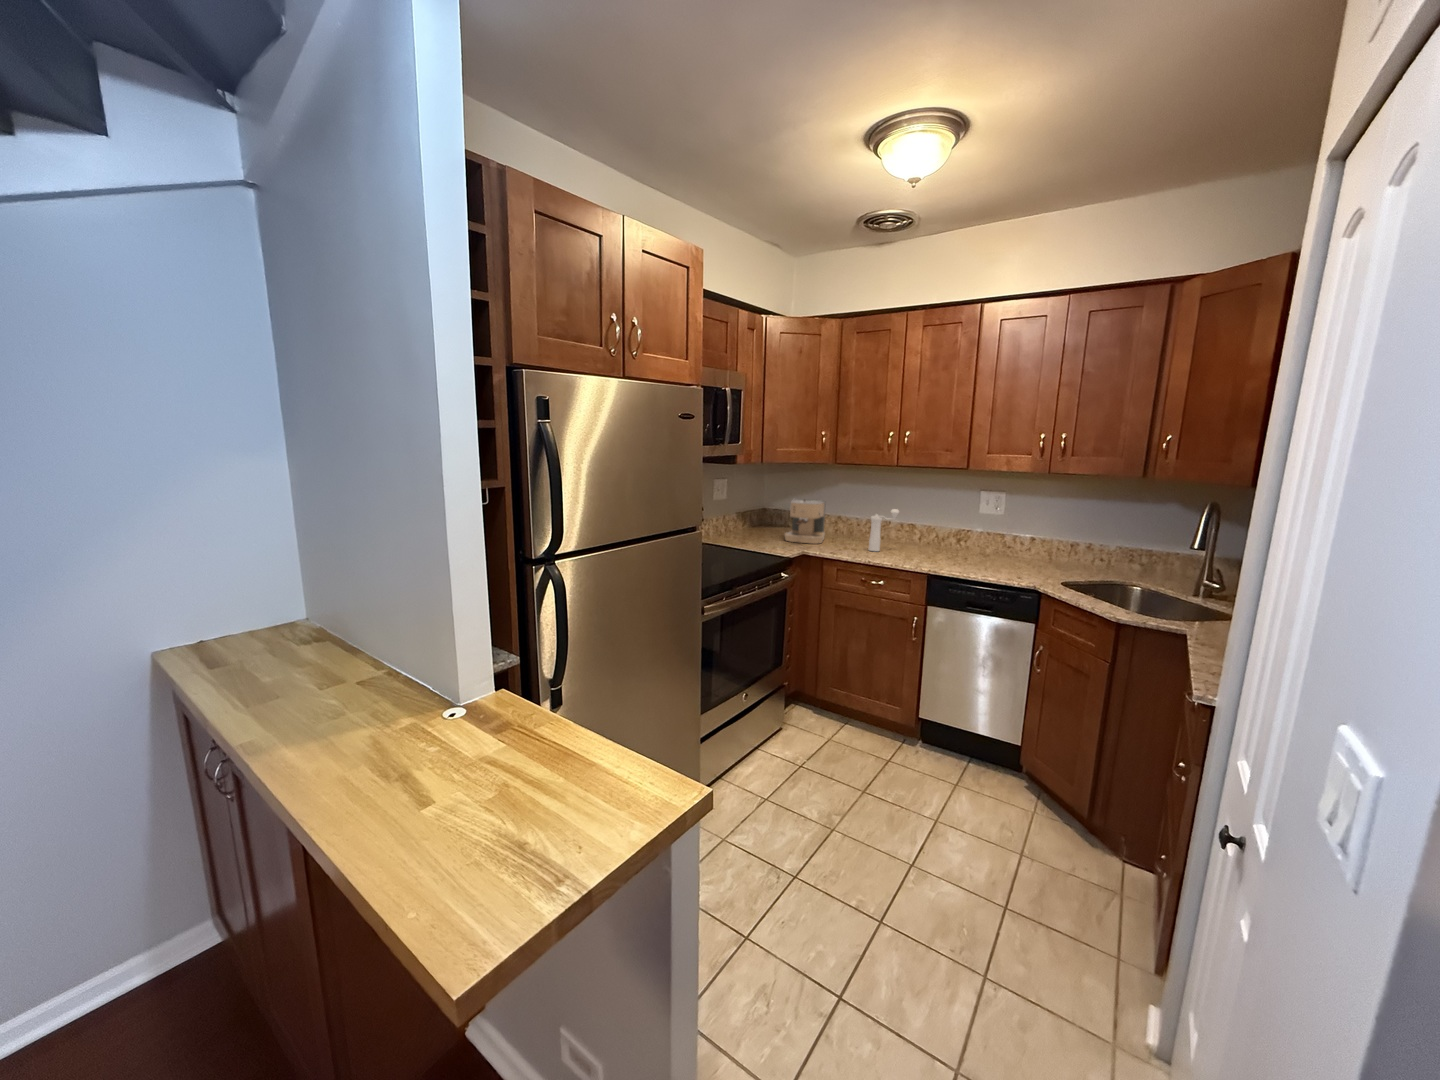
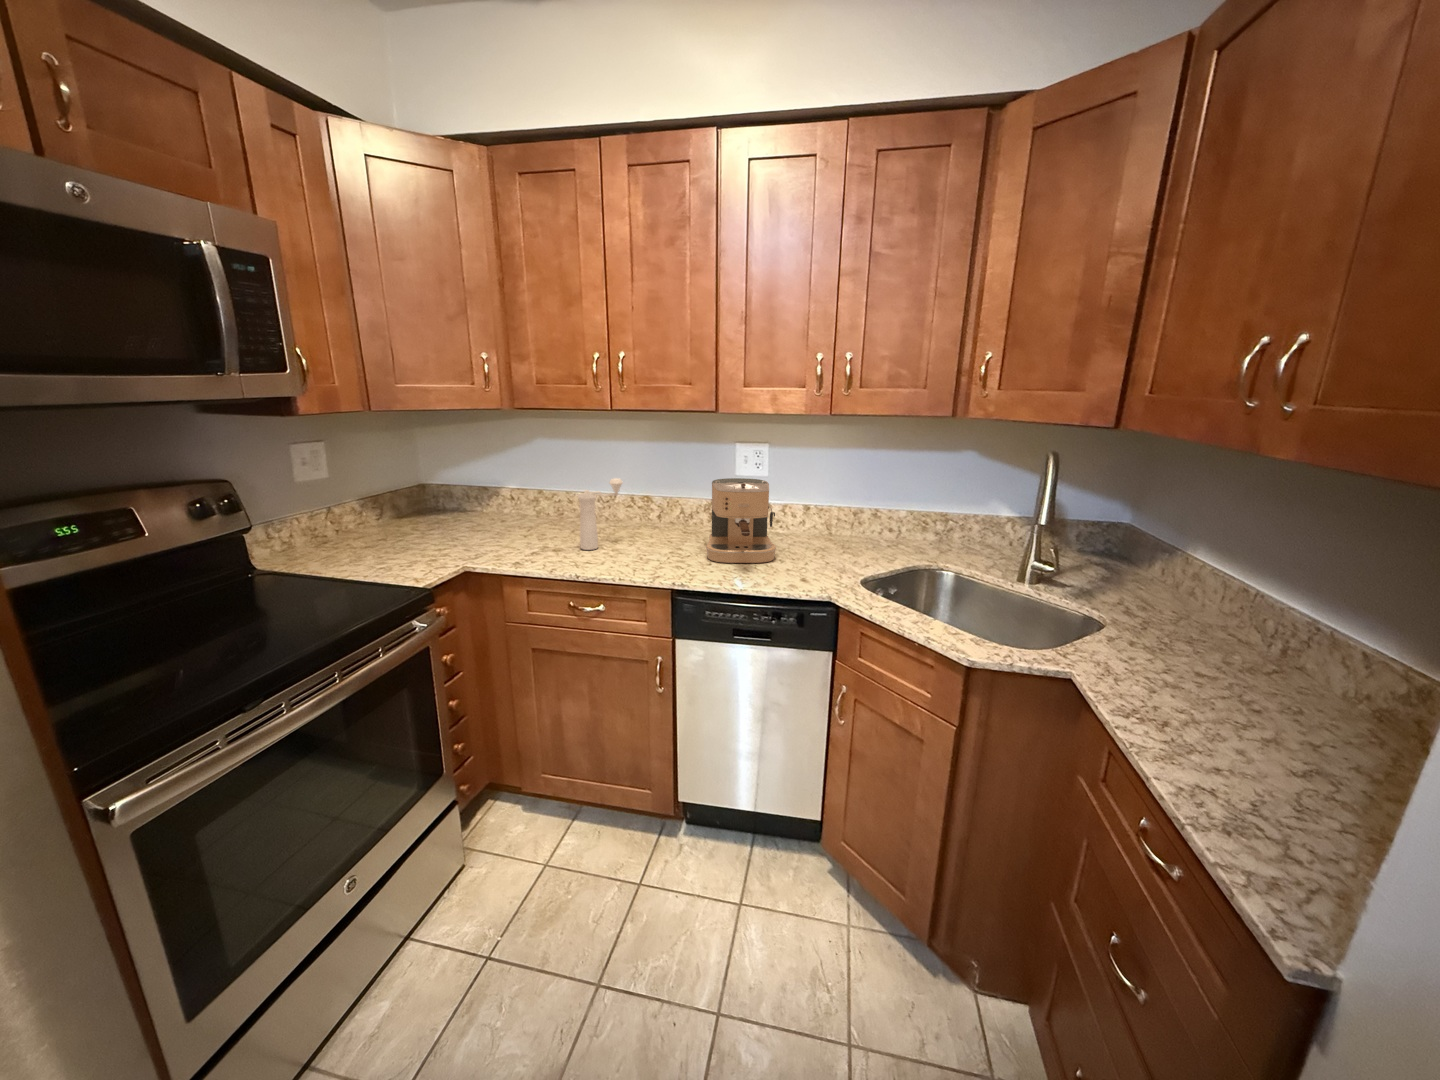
coffee maker: present [785,499,826,544] -> present [706,478,776,563]

